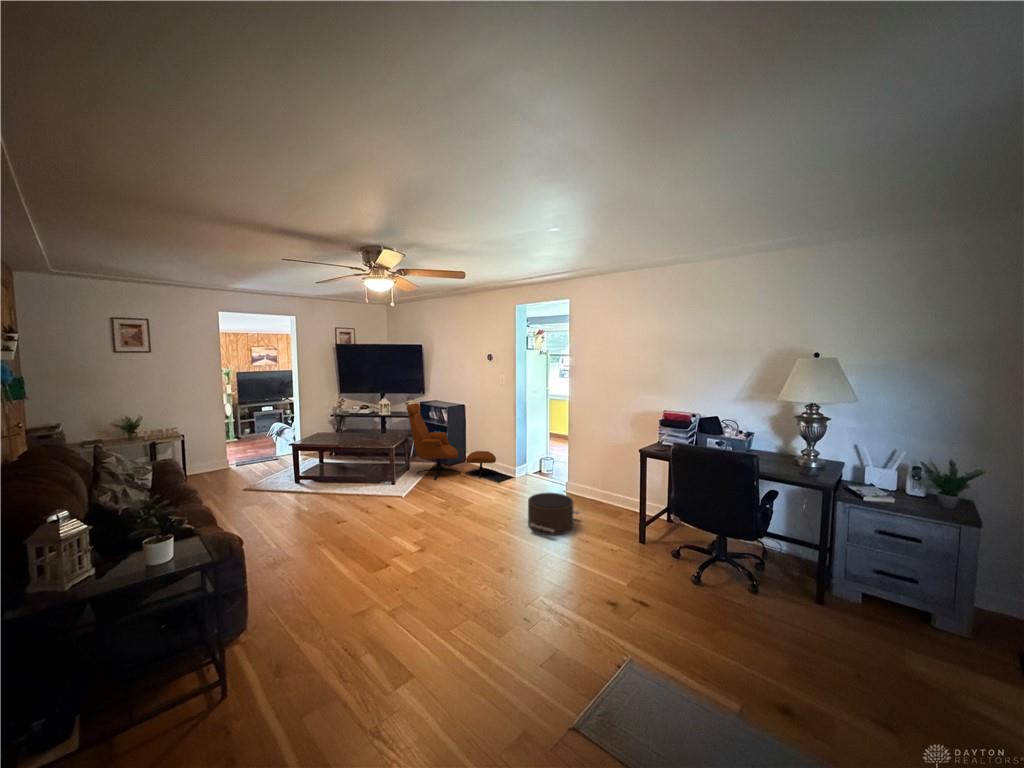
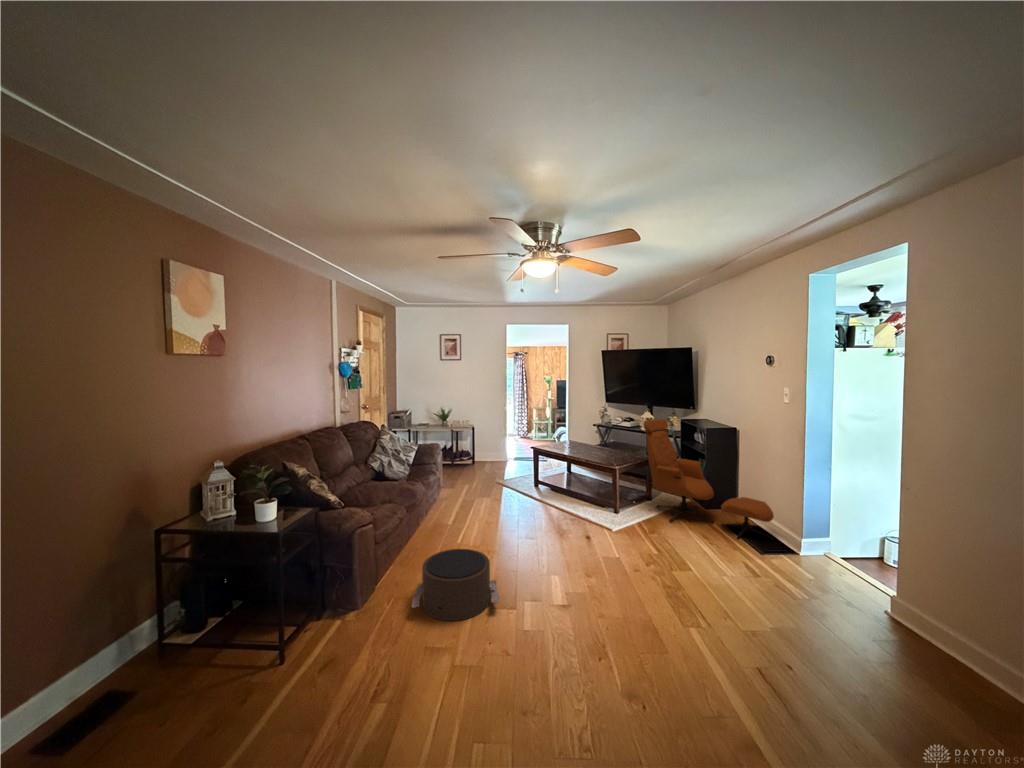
pouf: present [528,493,579,535] -> present [412,549,499,621]

